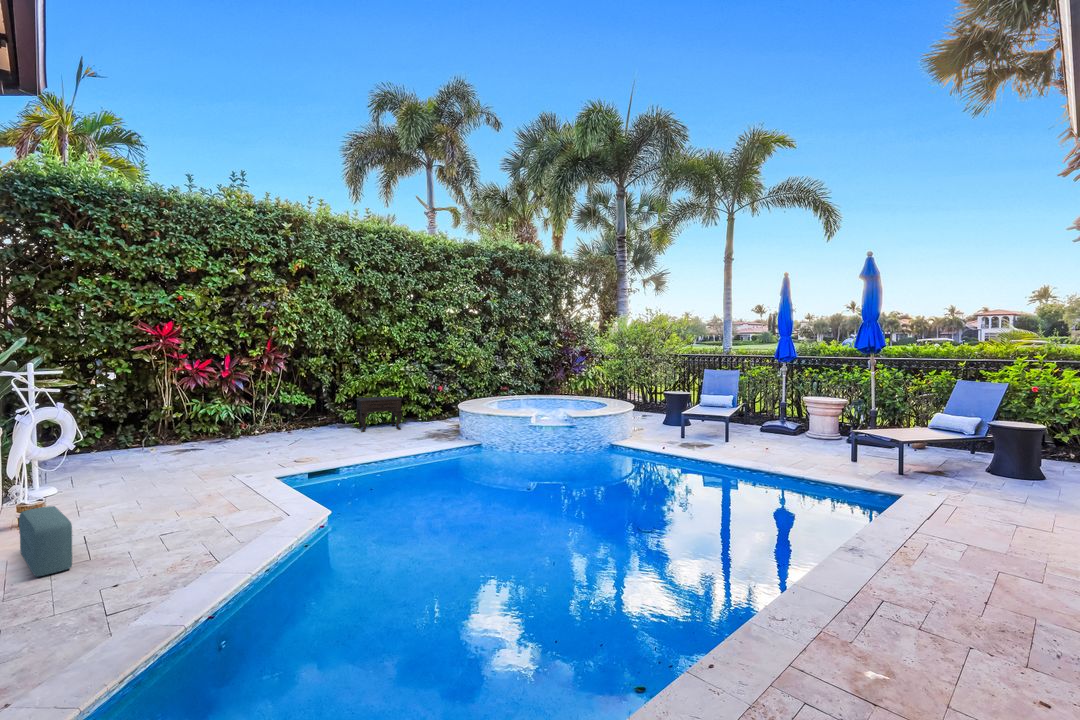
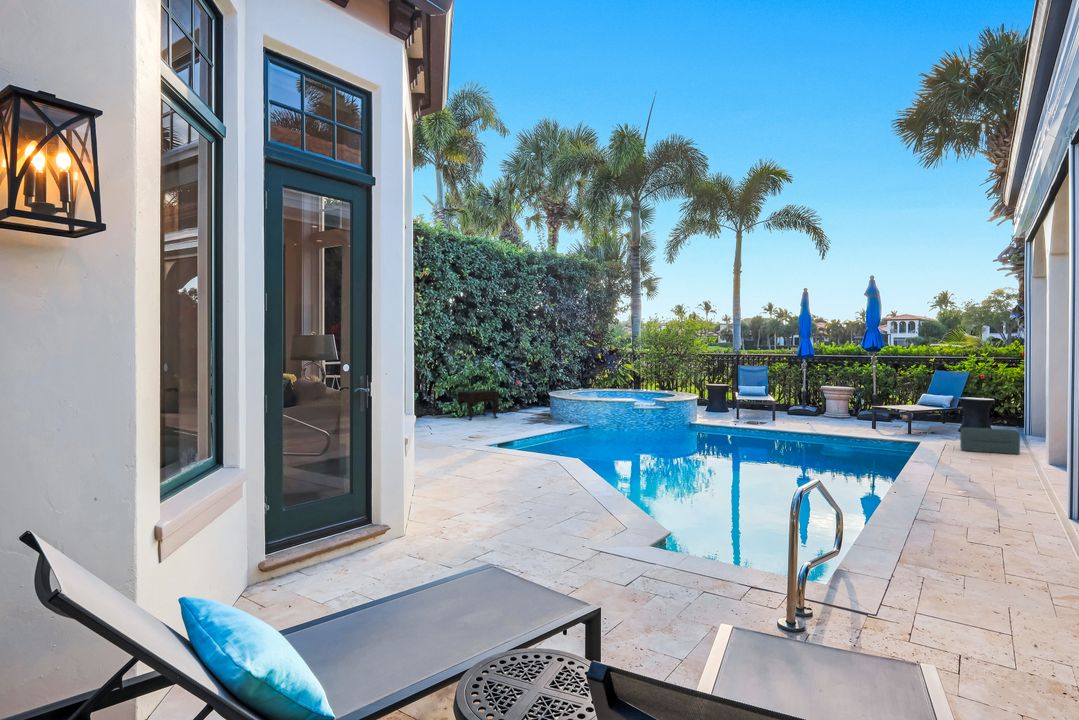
pouf: present [19,506,72,577] -> present [960,427,1020,454]

